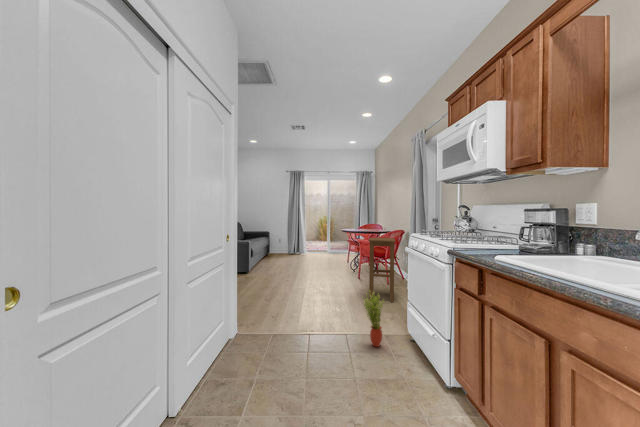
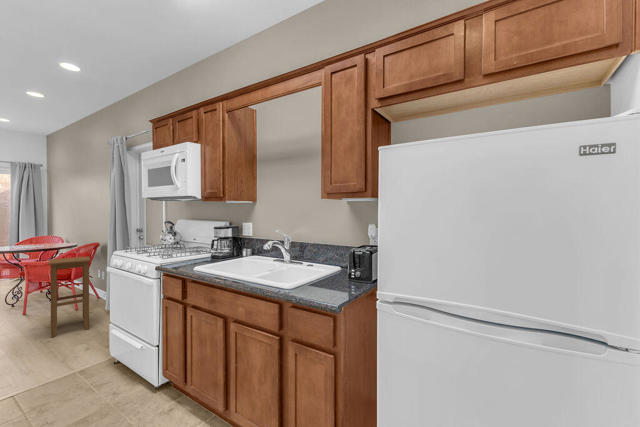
potted plant: present [364,290,384,347] -> none [43,324,80,389]

